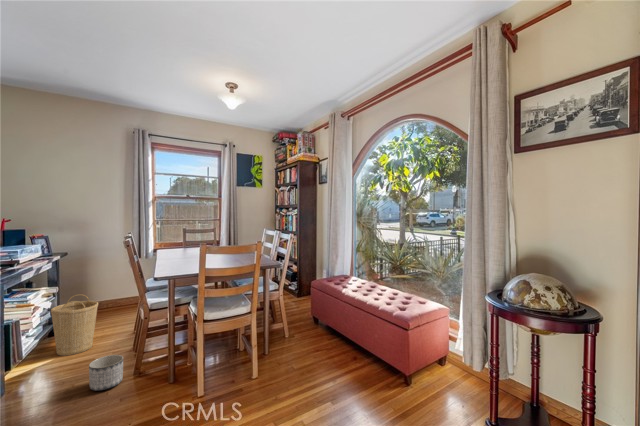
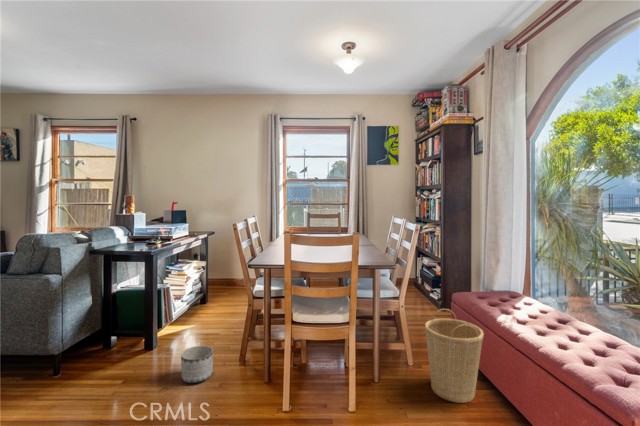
basket: present [51,294,98,356] -> present [425,309,484,403]

